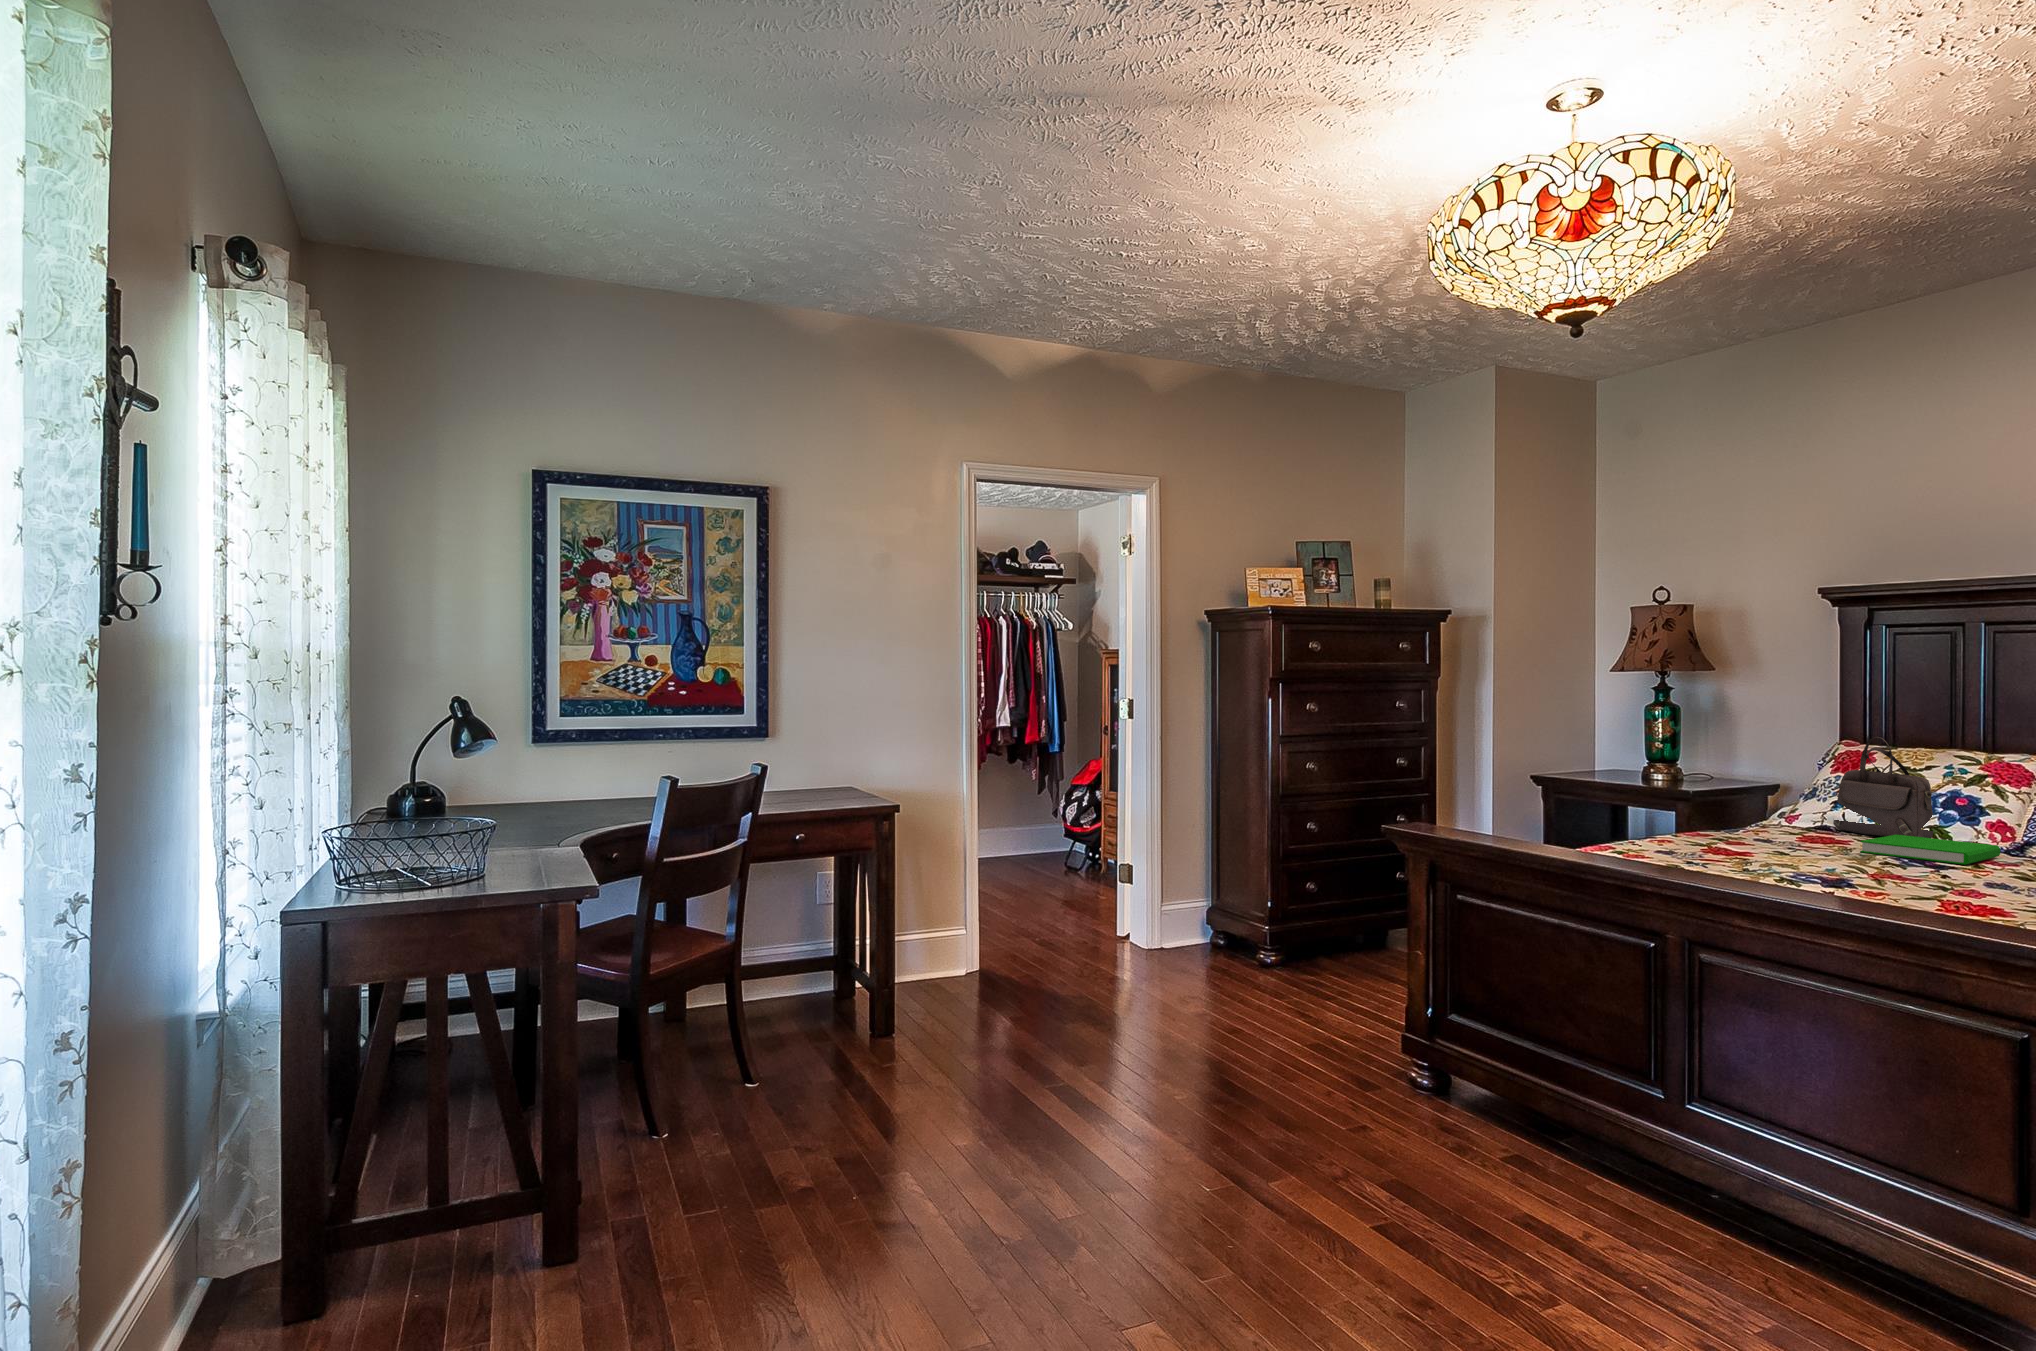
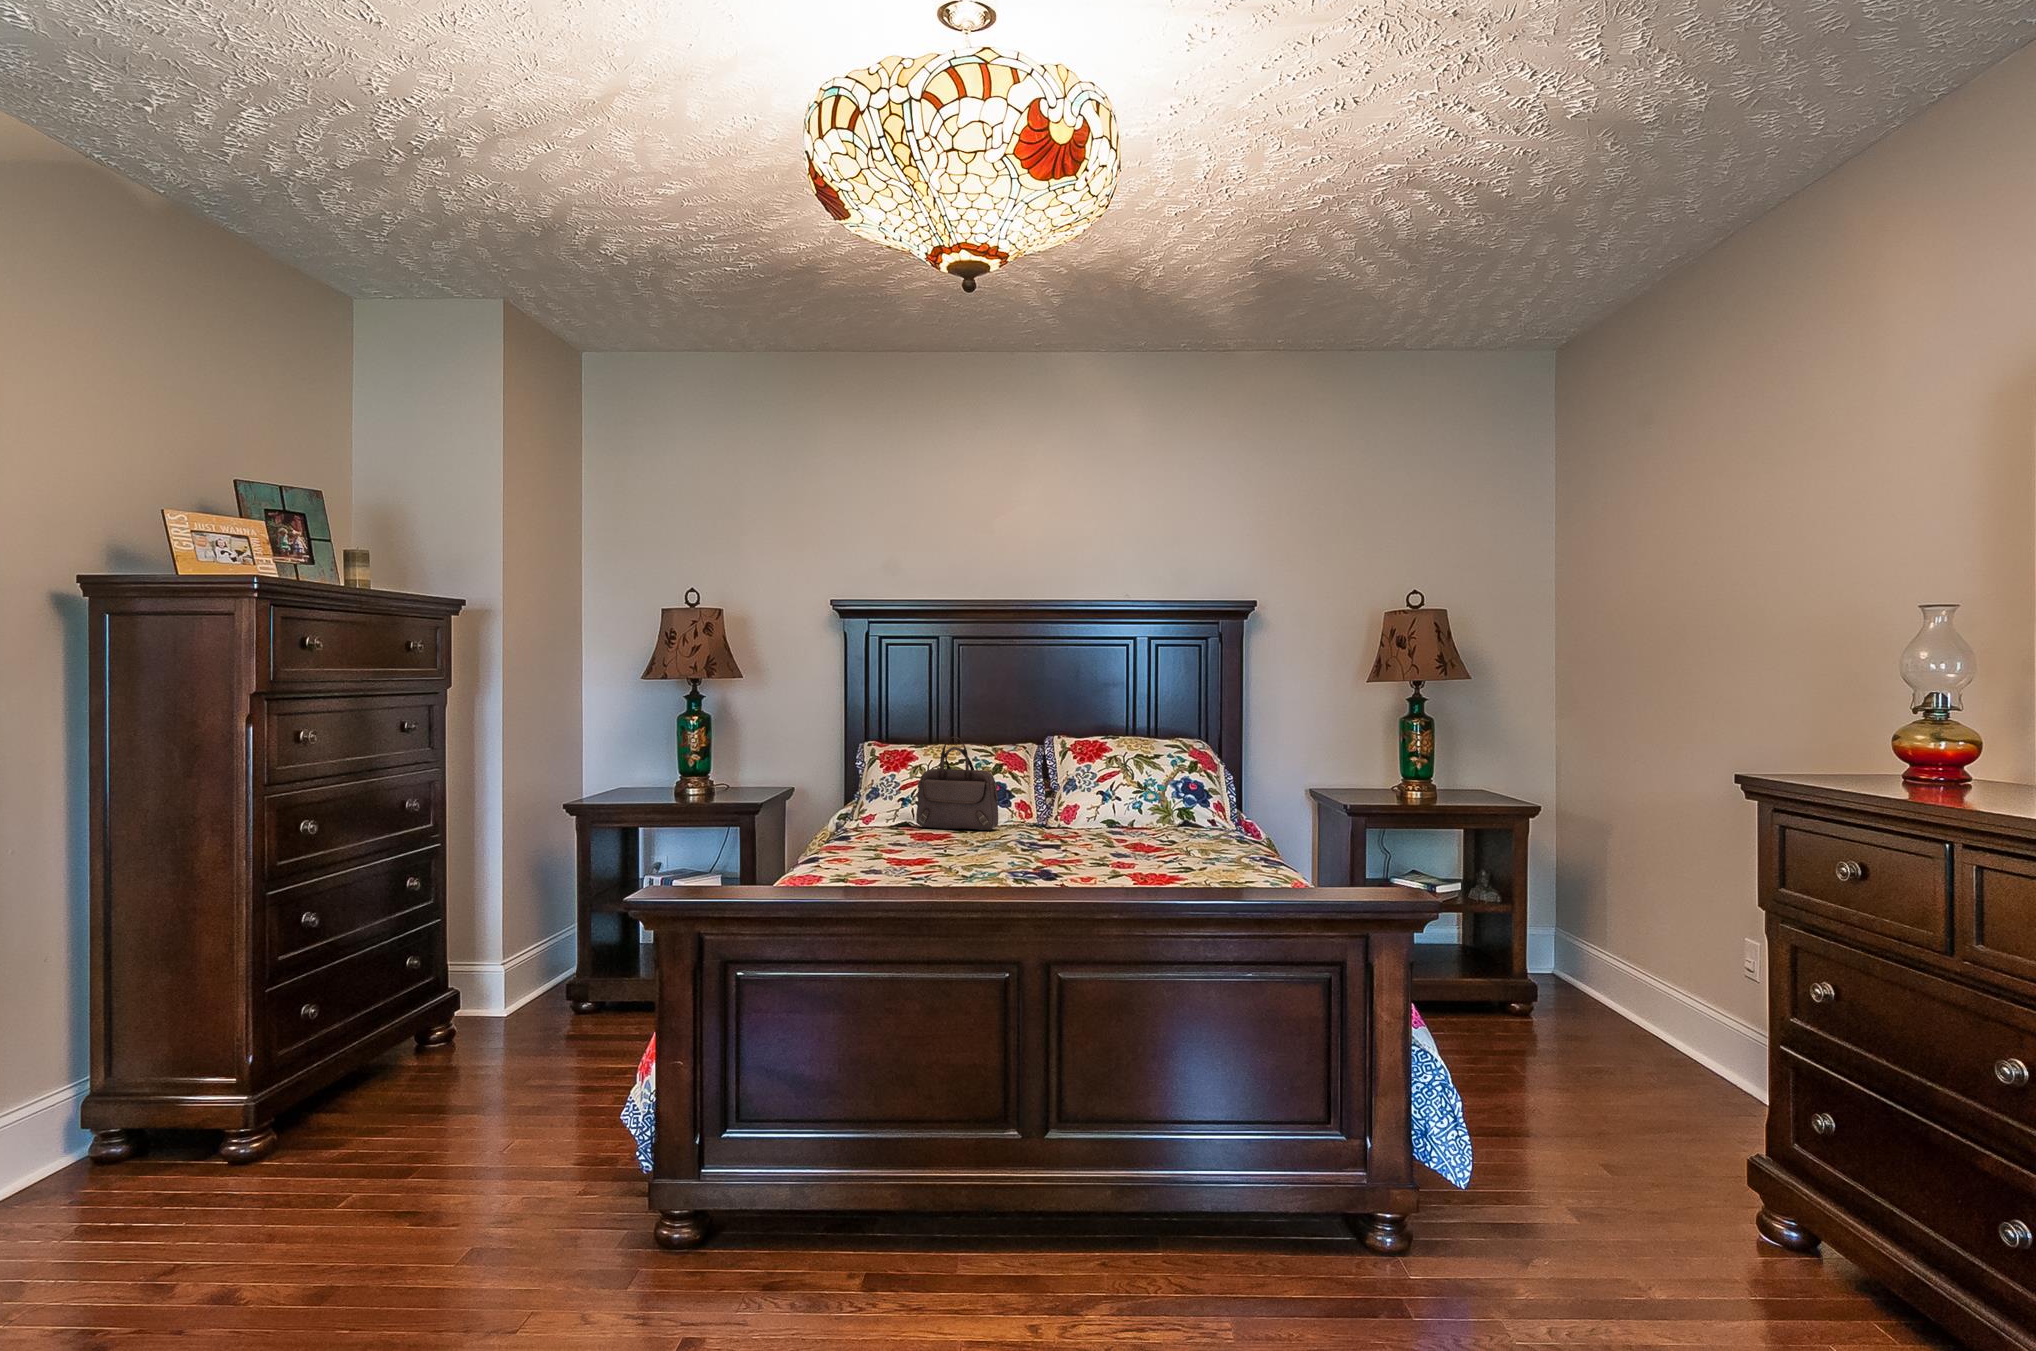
book: present [1860,835,2000,865] -> none [992,826,1081,850]

